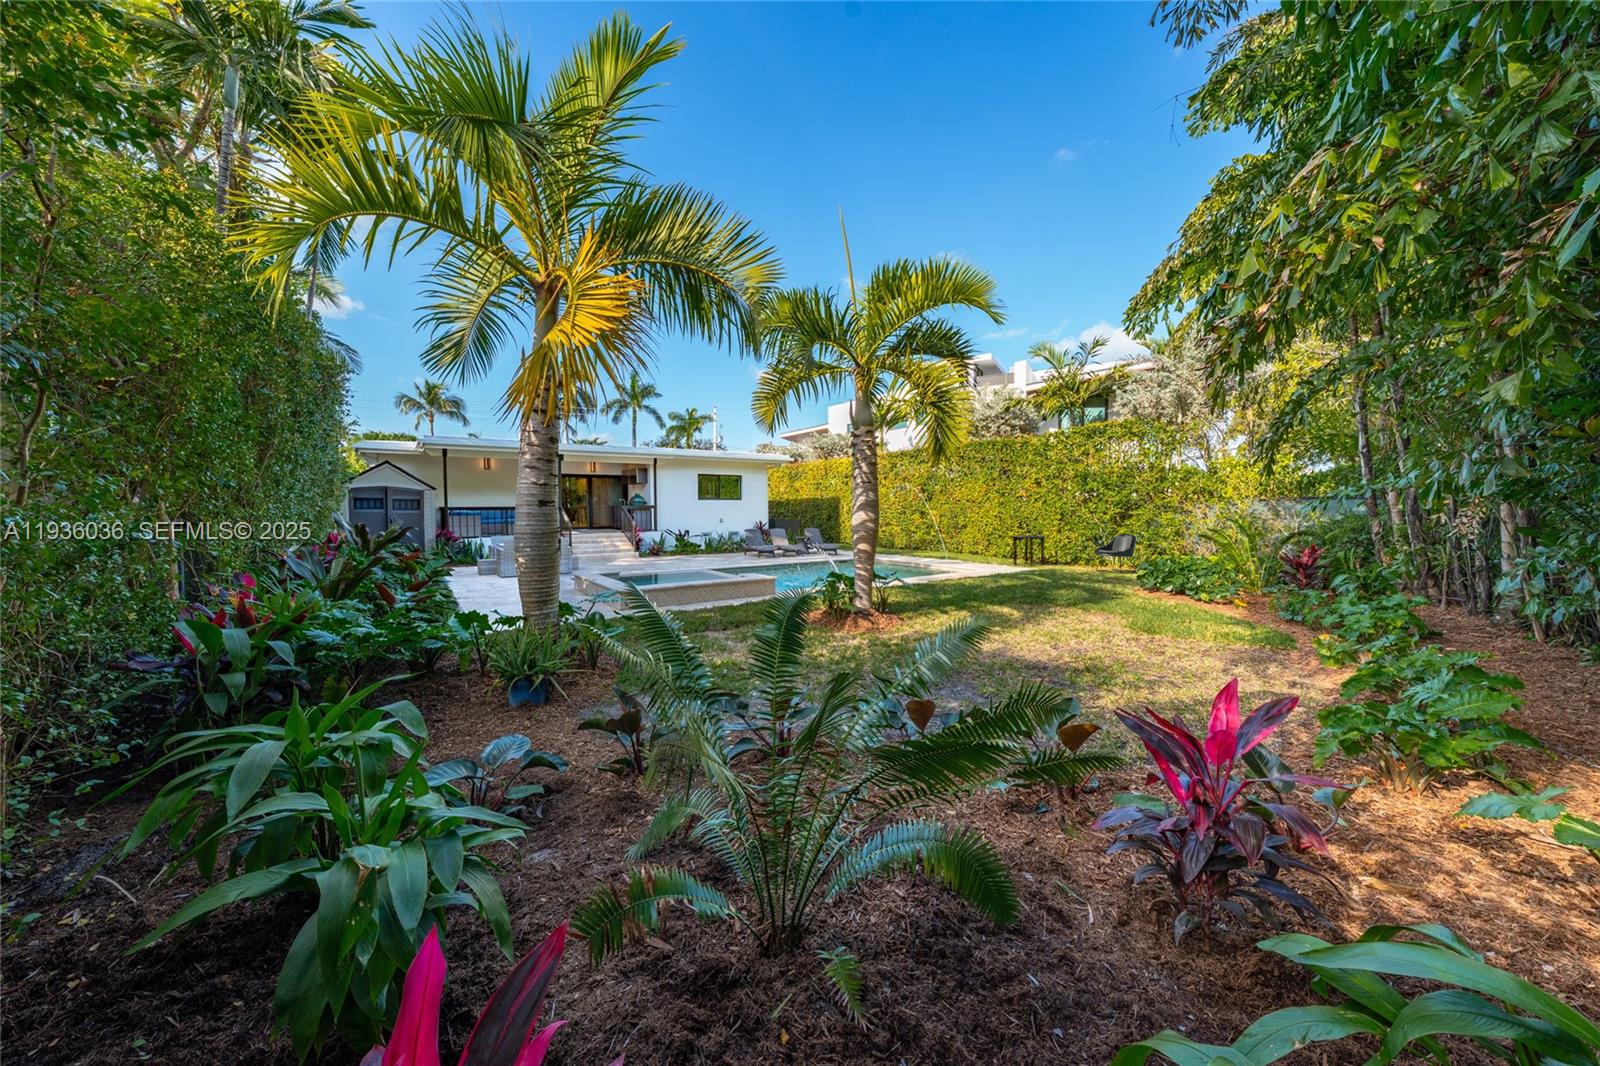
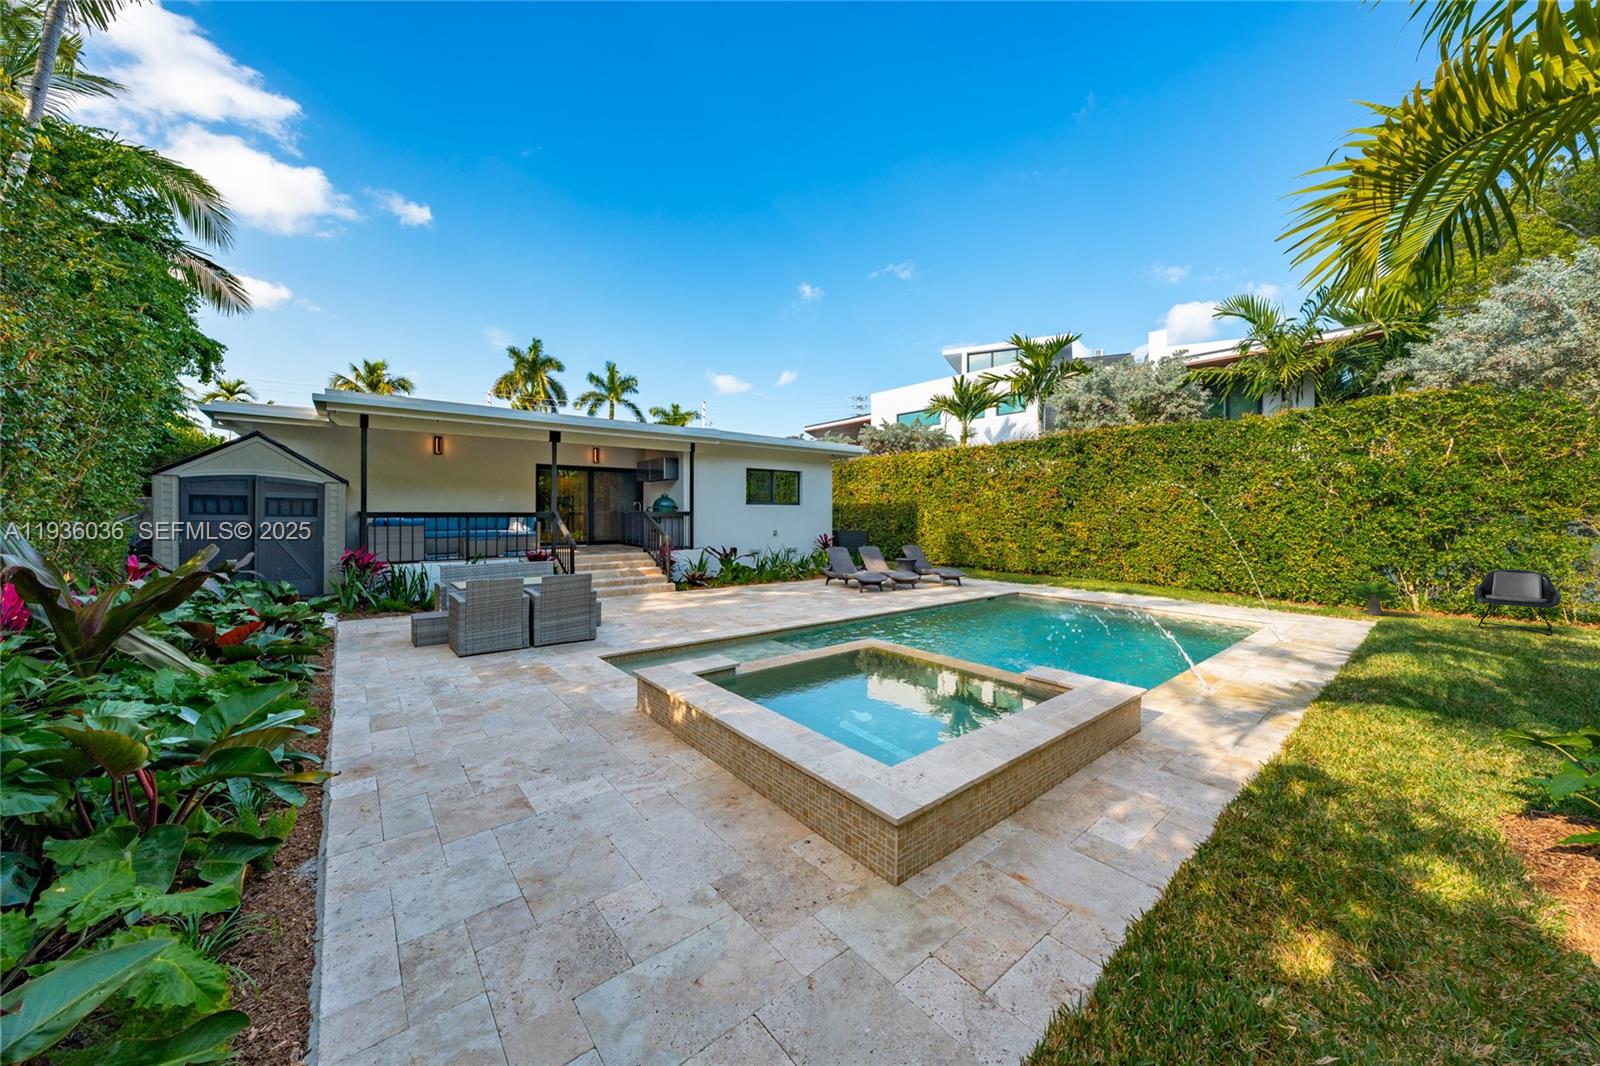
side table: present [1010,535,1046,565] -> none [1263,563,1320,611]
potted plant: none [1052,544,1081,567] -> present [1351,583,1398,615]

